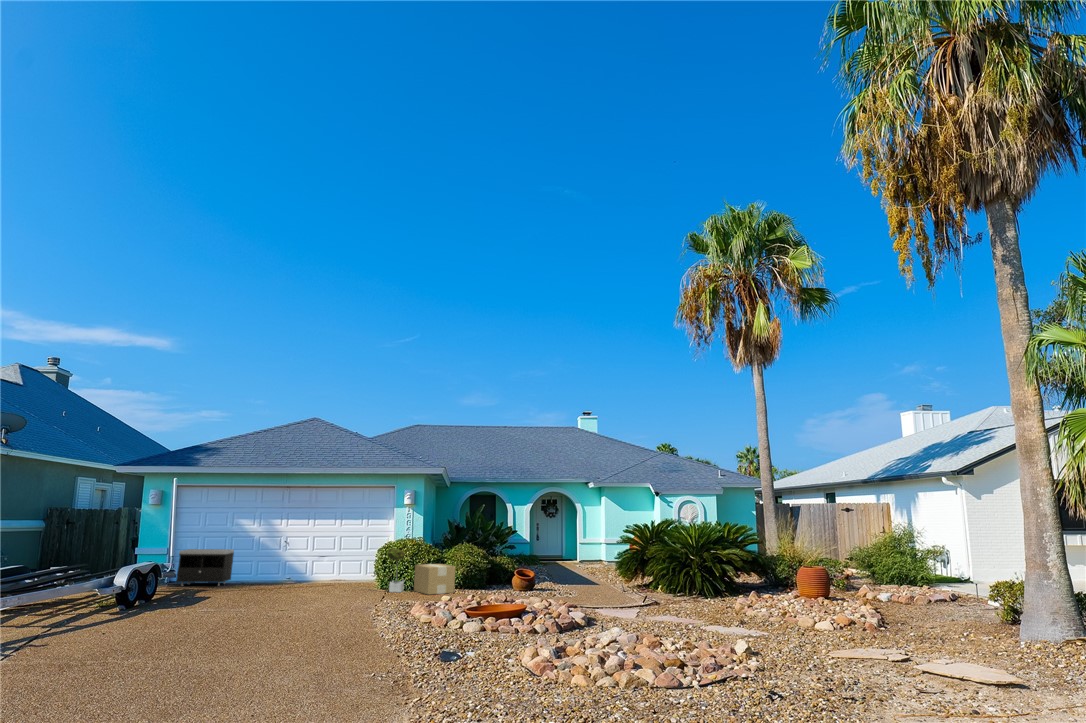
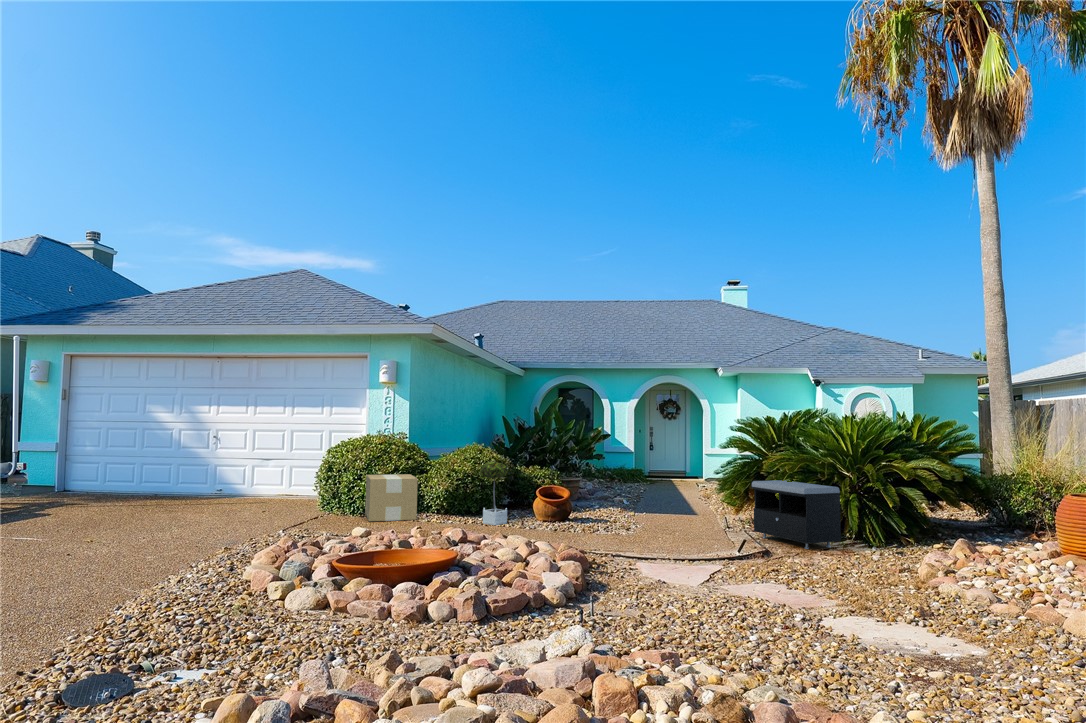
potted tree: present [387,548,405,592] -> present [480,461,508,525]
storage bench: present [176,549,234,586] -> present [752,480,841,549]

